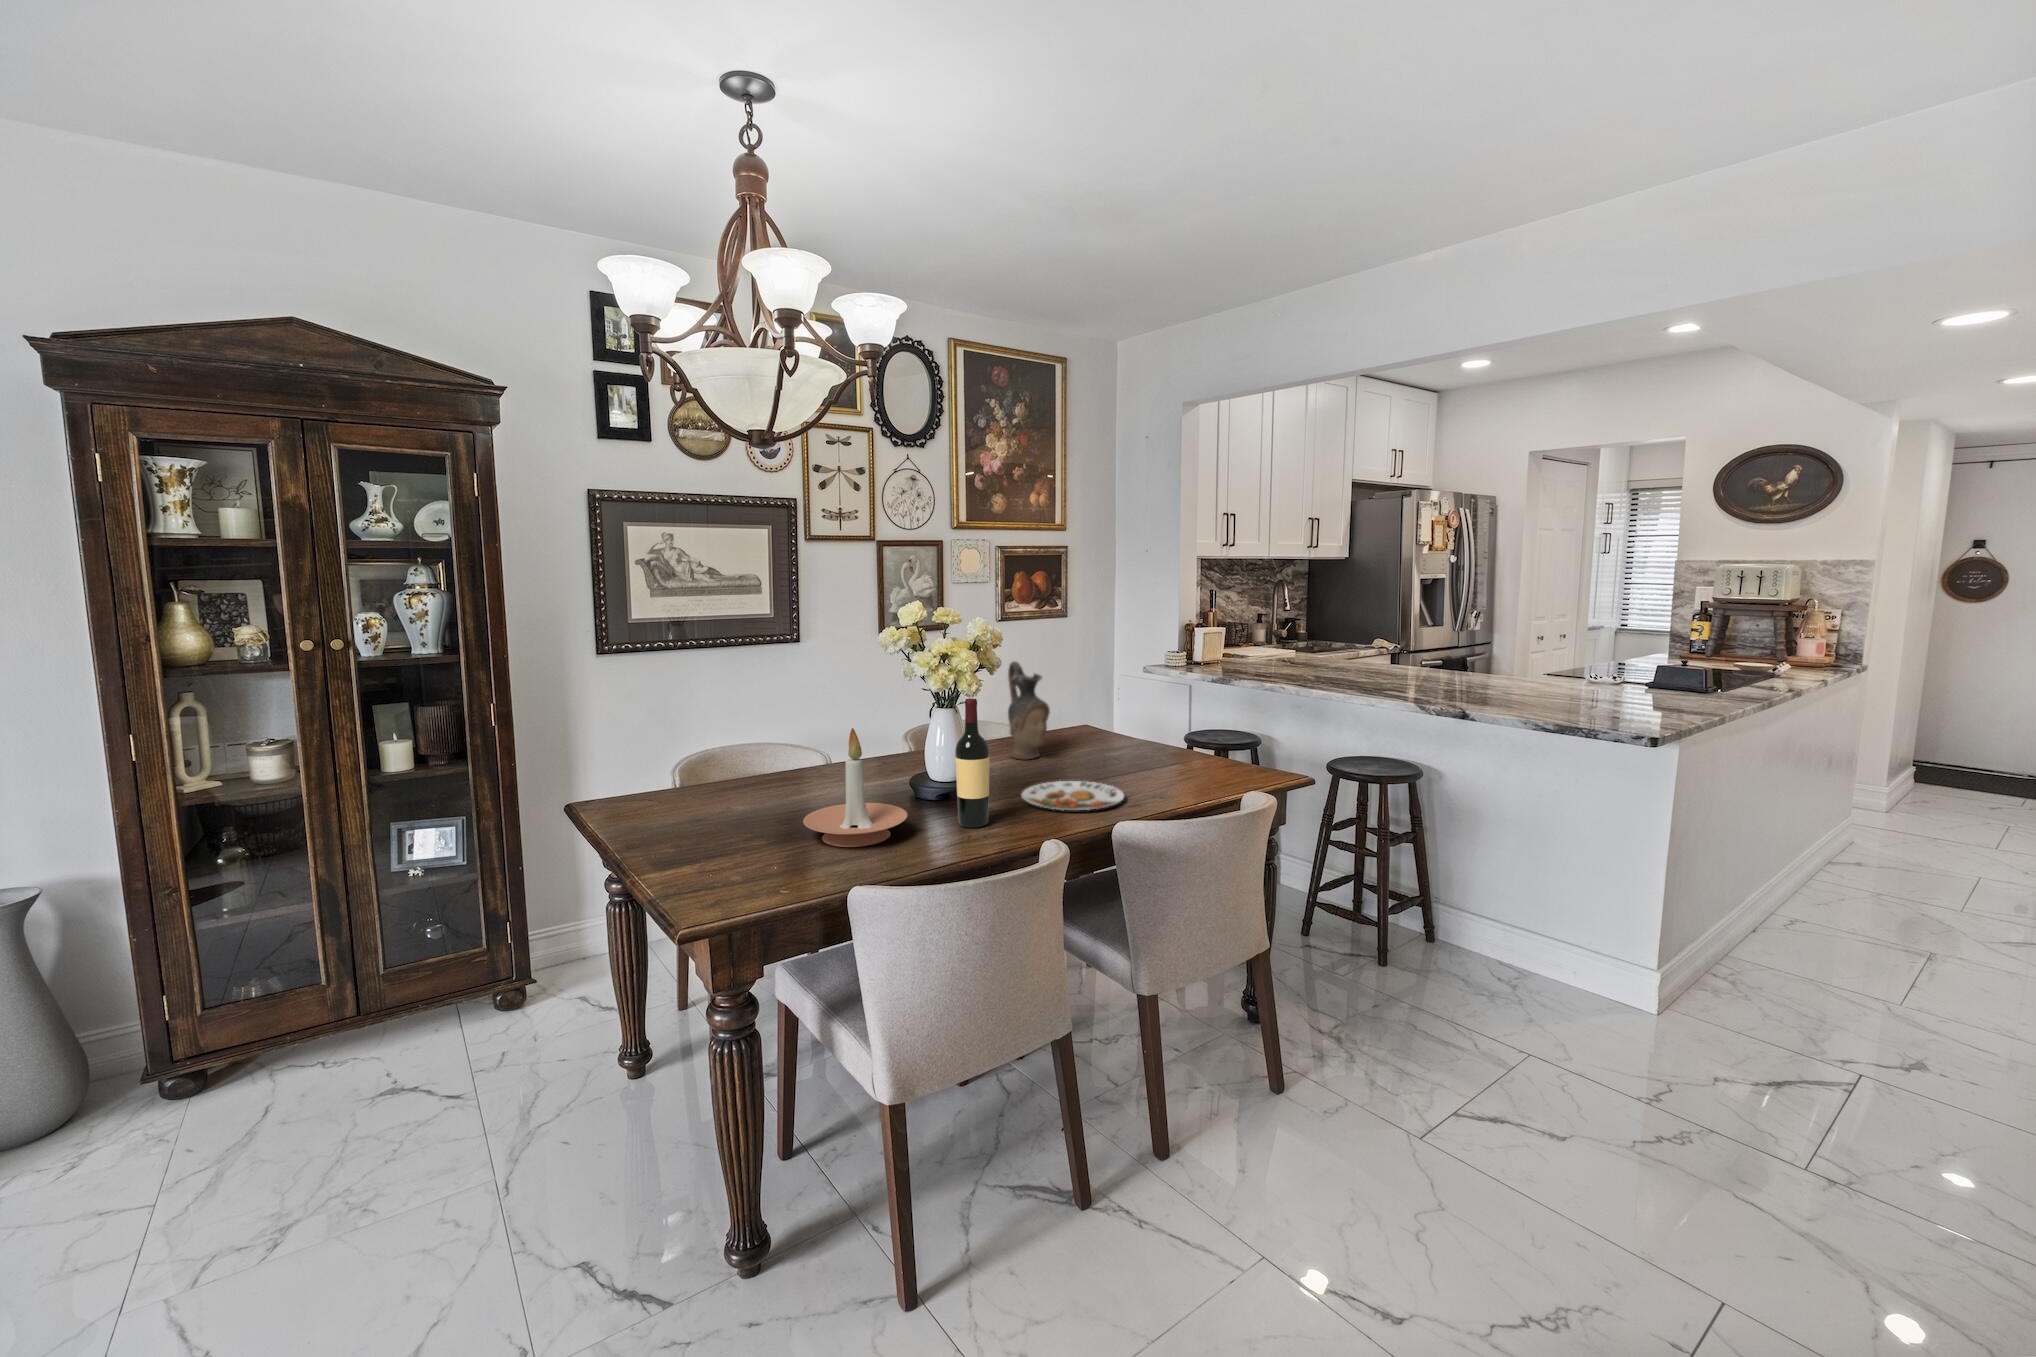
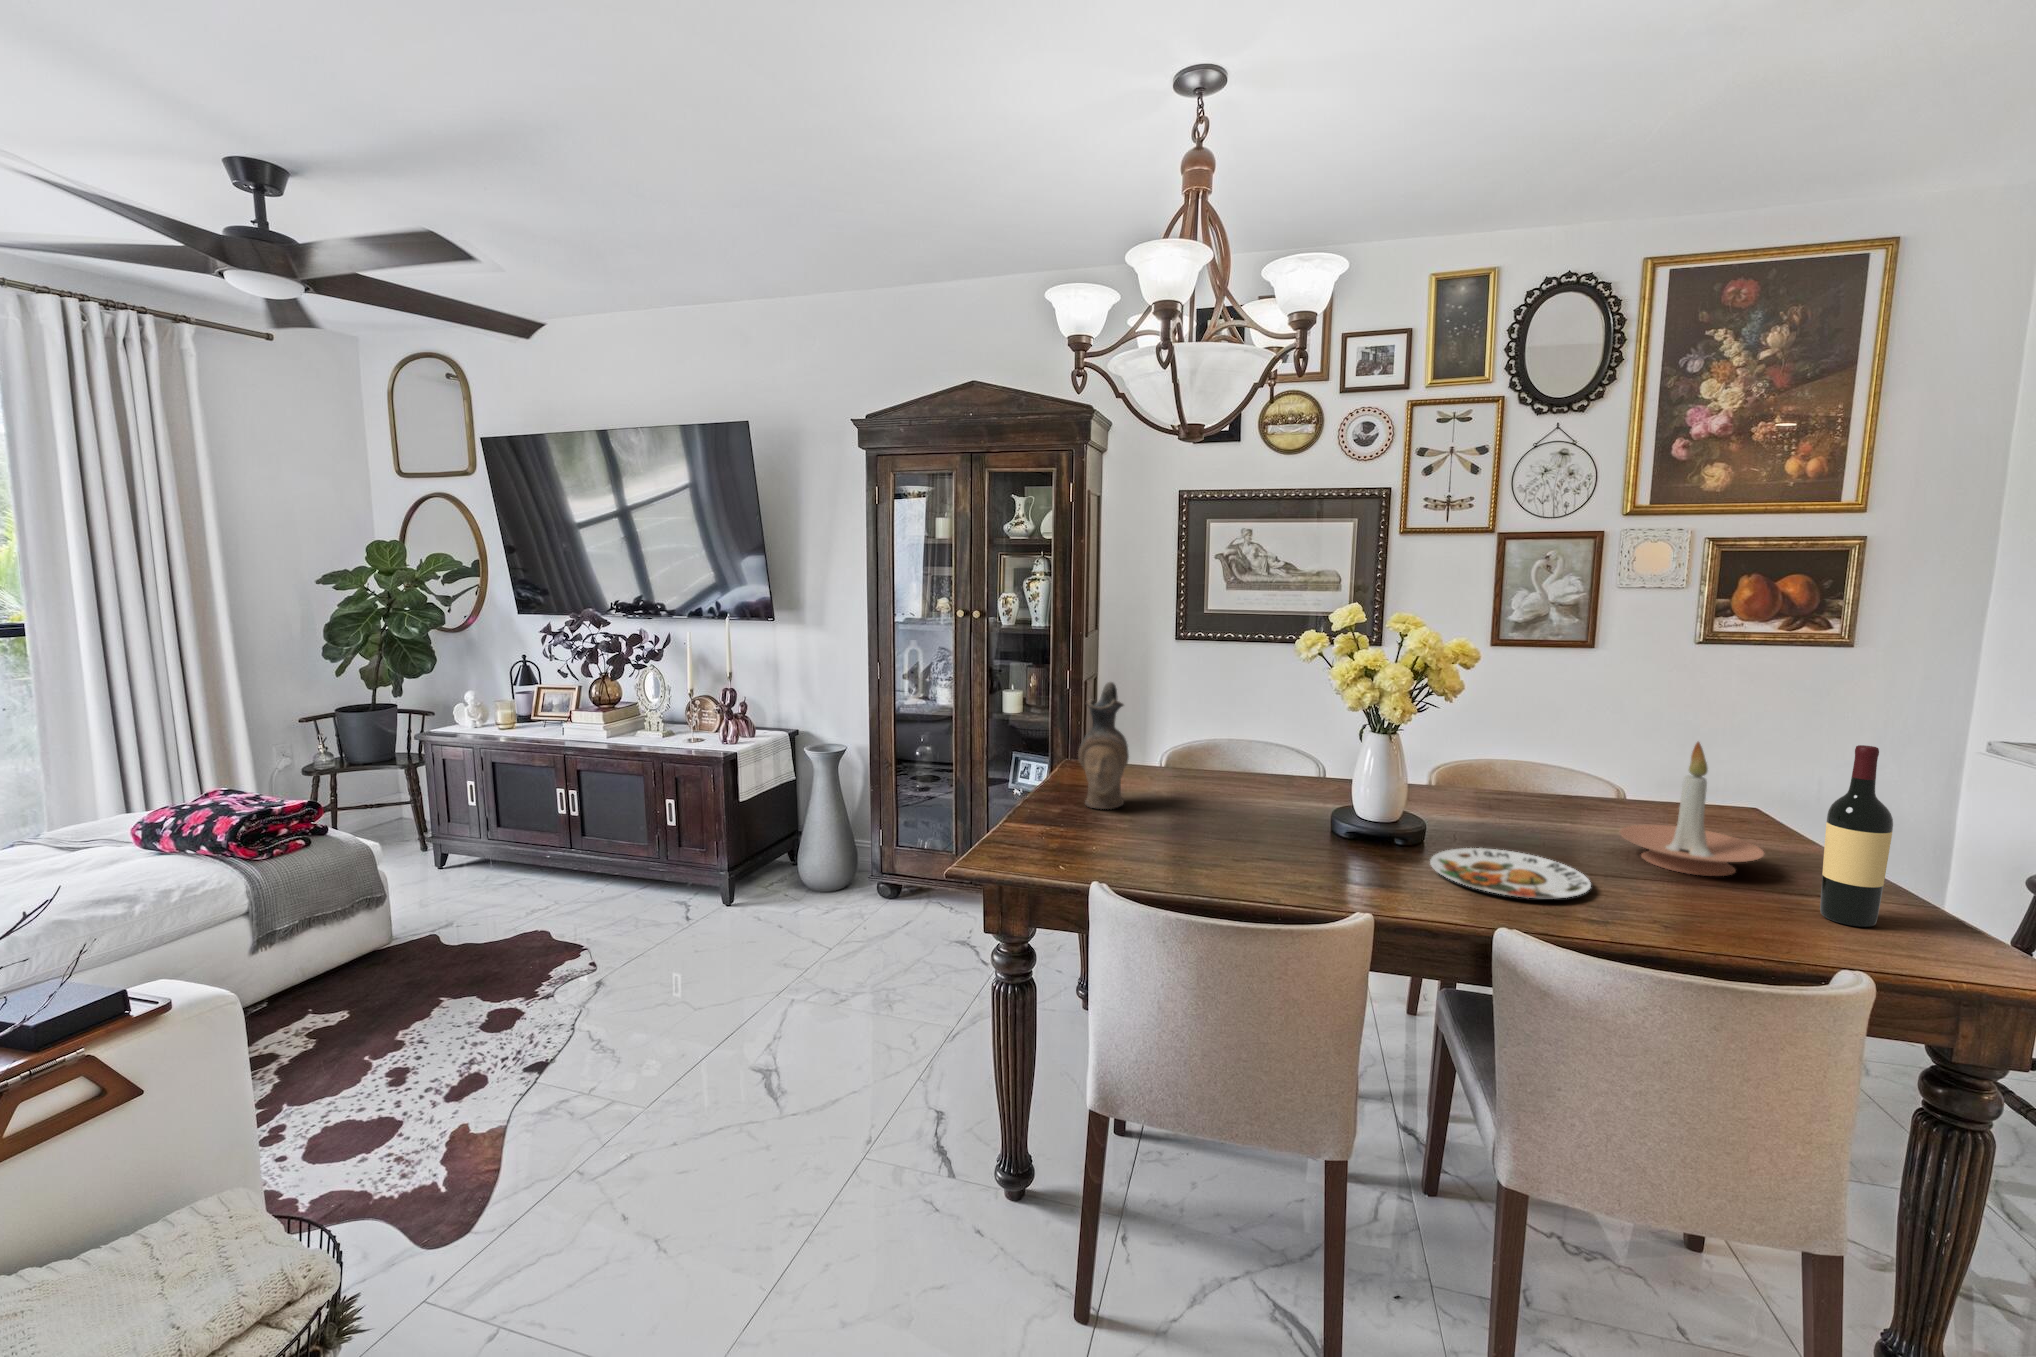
ceramic pitcher: present [1008,661,1050,759] -> present [1078,682,1129,809]
wine bottle: present [955,698,990,828] -> present [1820,745,1893,927]
candle holder: present [803,728,908,847] -> present [1620,742,1764,876]

